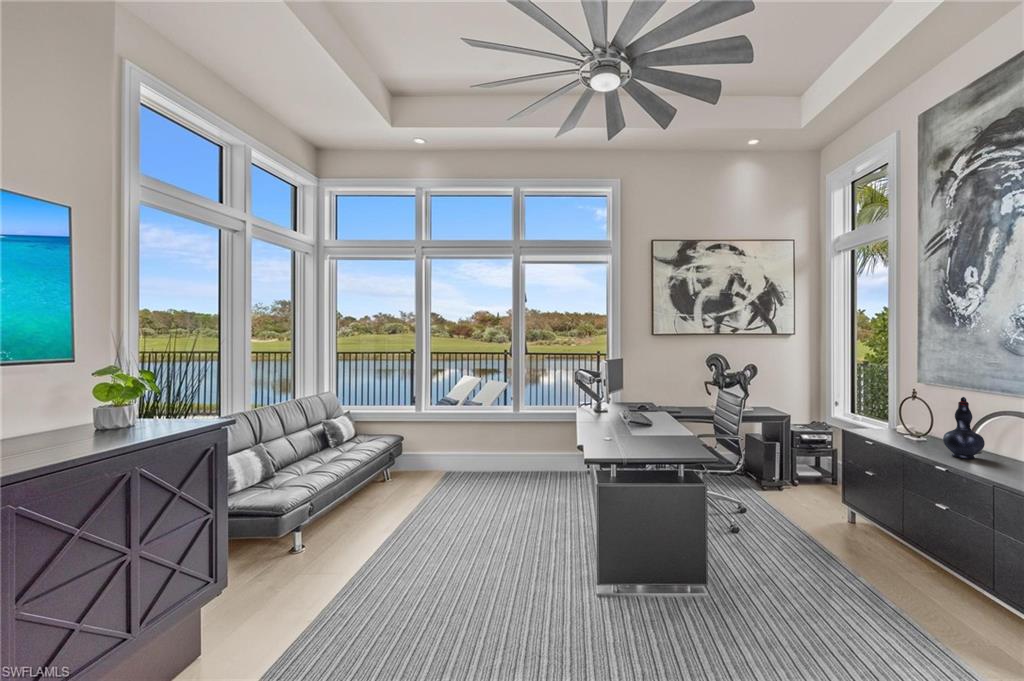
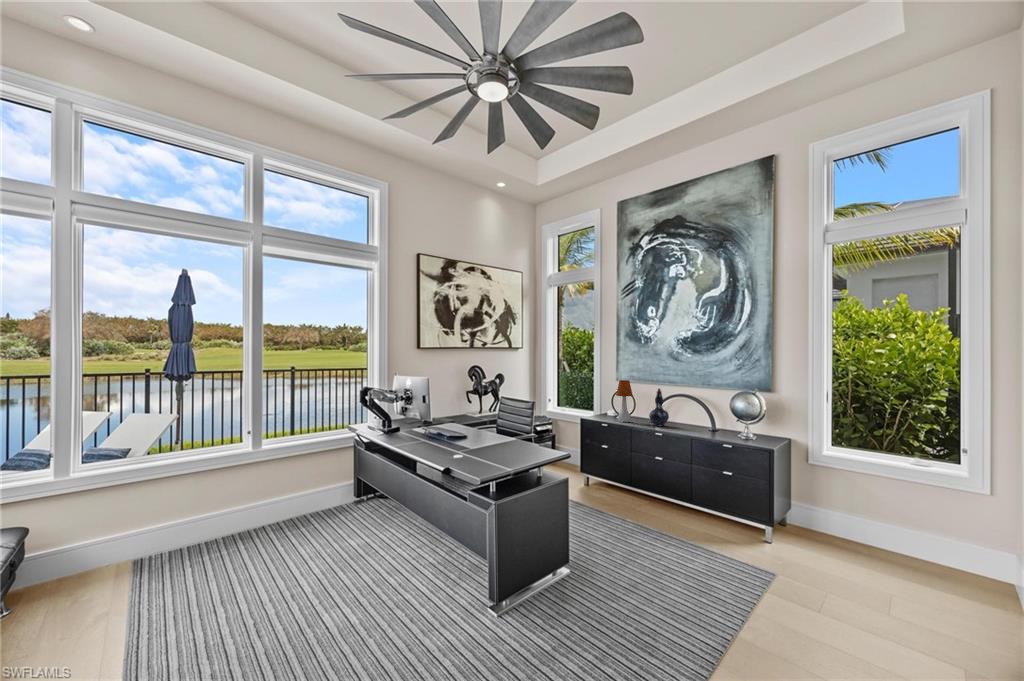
table lamp: none [890,381,922,444] -> present [616,380,633,422]

